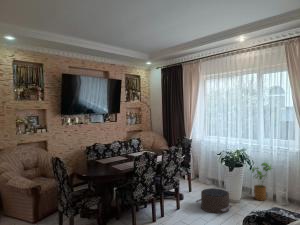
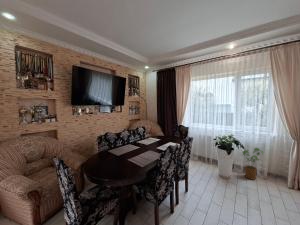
pouf: present [196,188,232,213] -> none [204,172,241,200]

